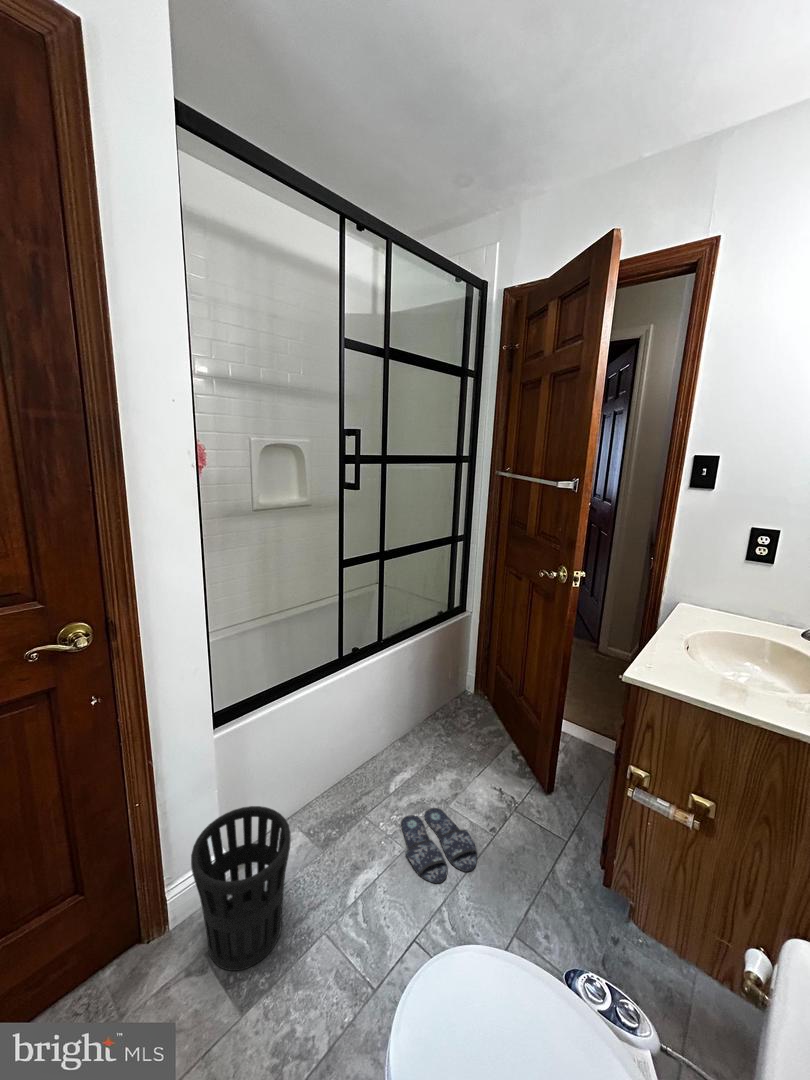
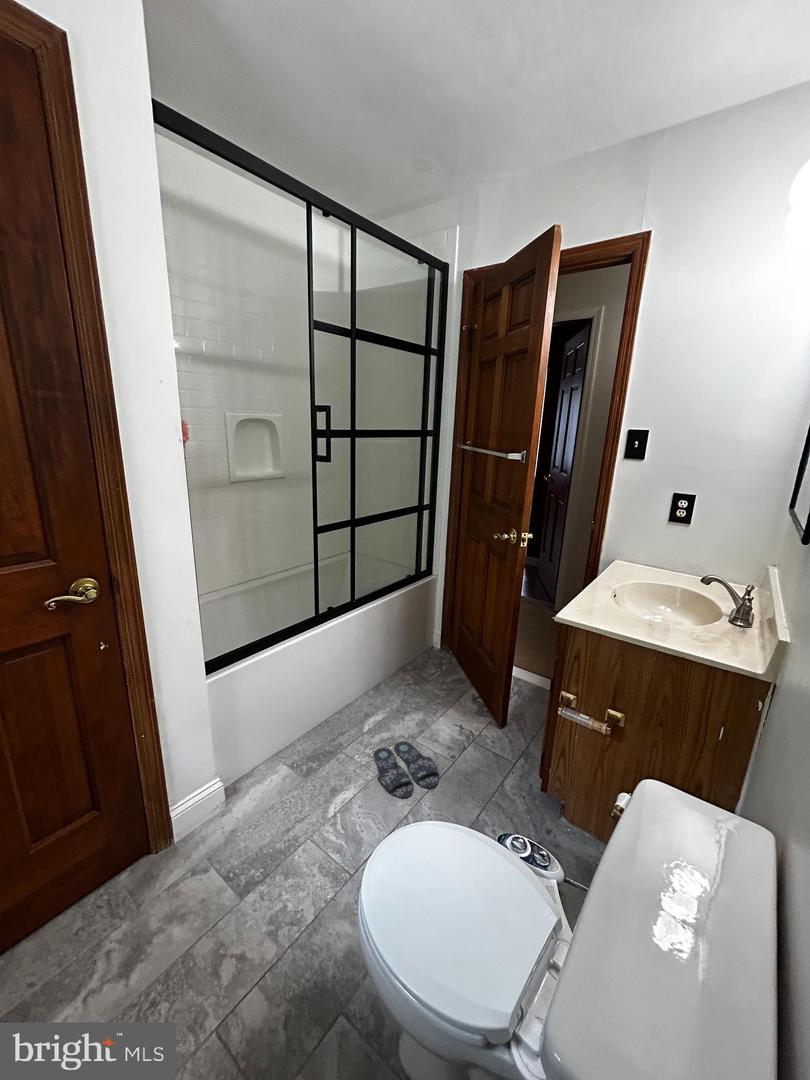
wastebasket: present [191,806,291,971] -> none [192,738,278,869]

